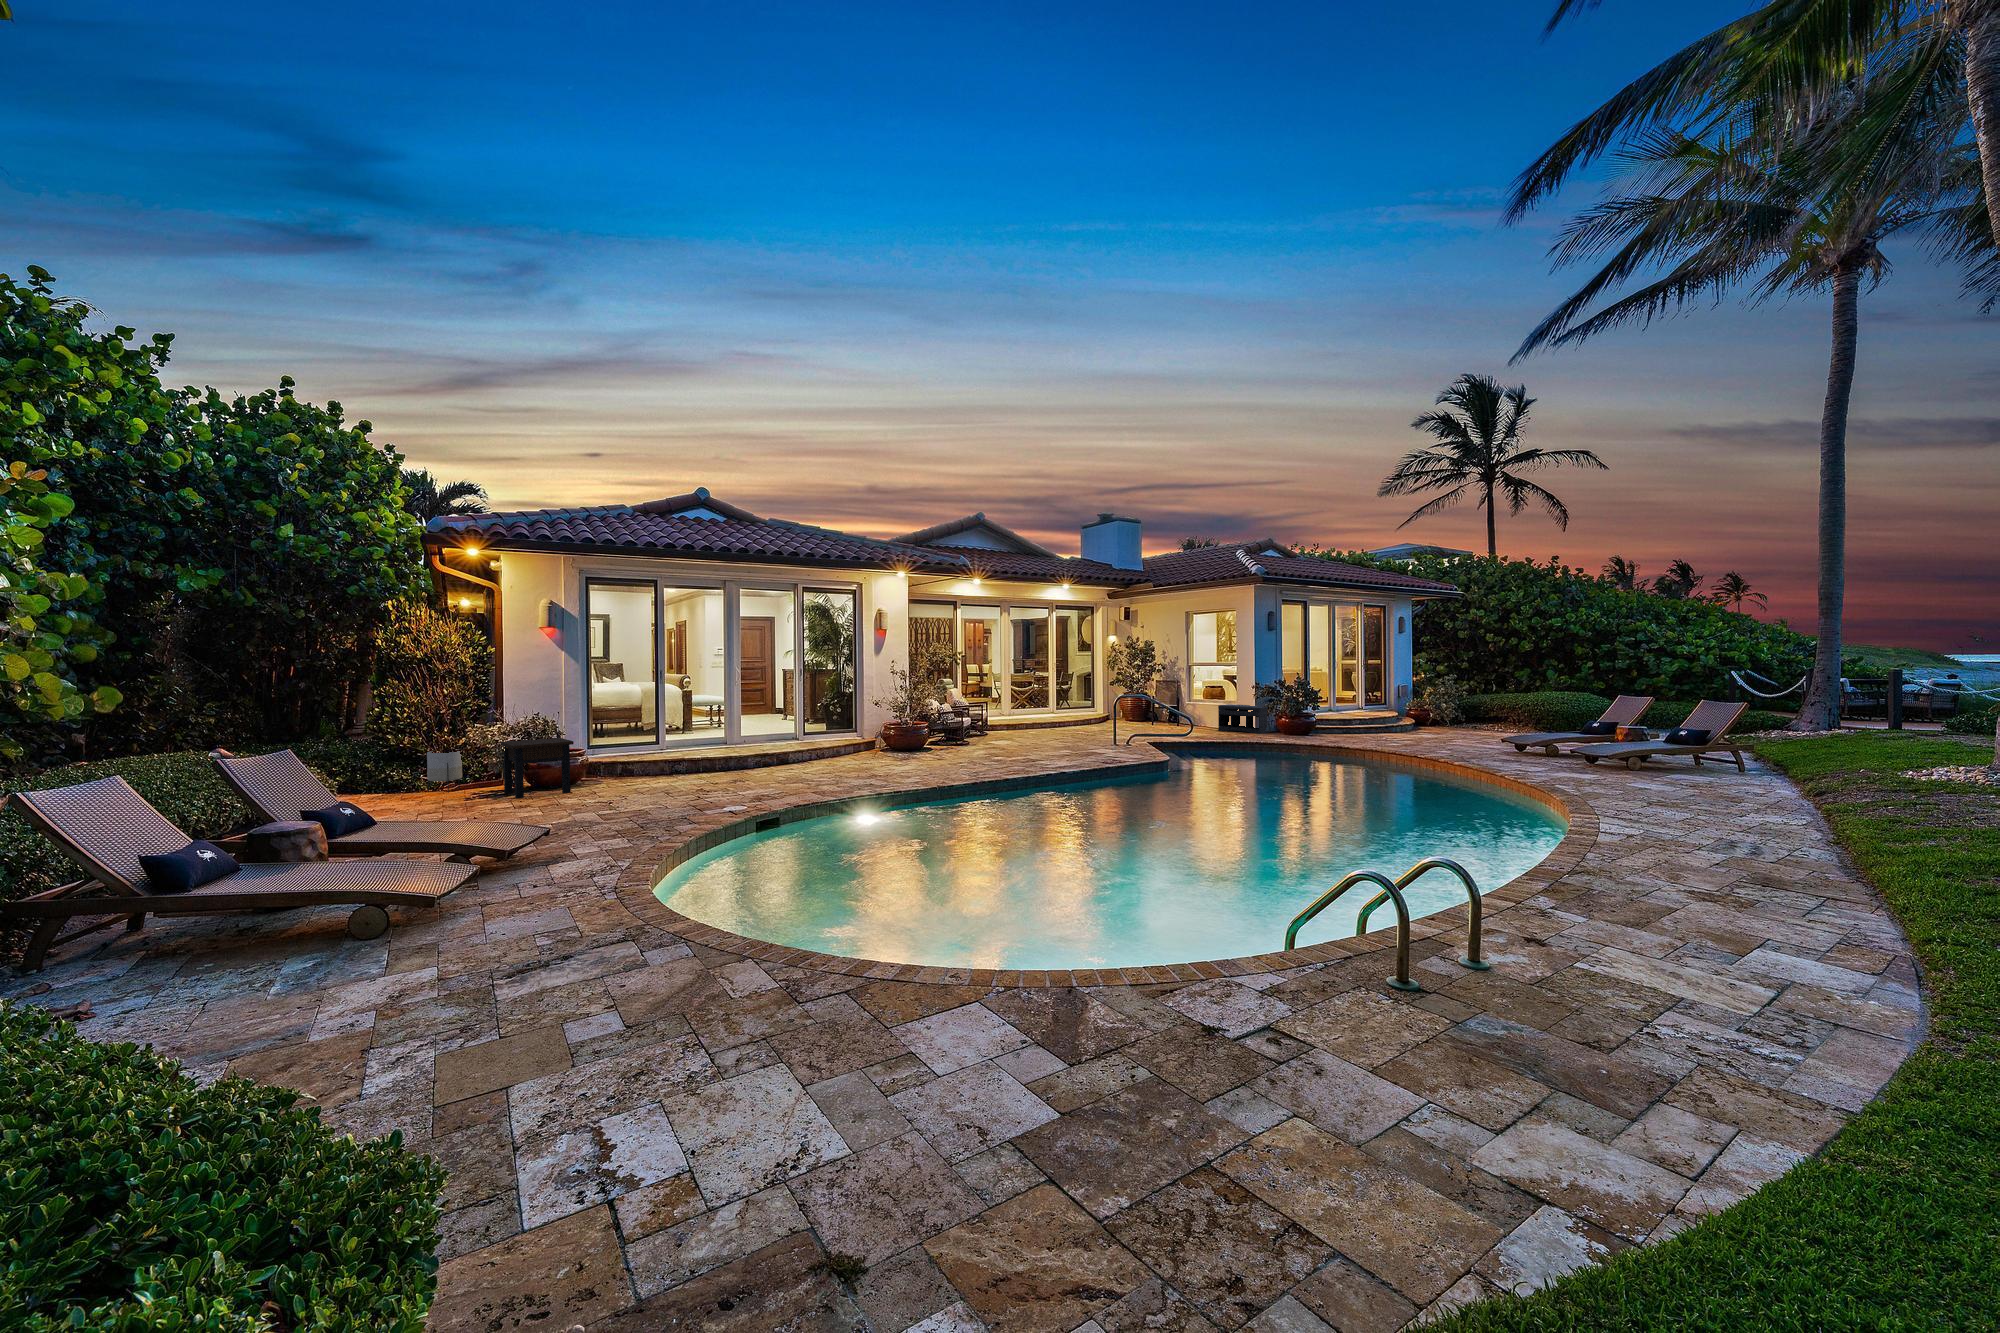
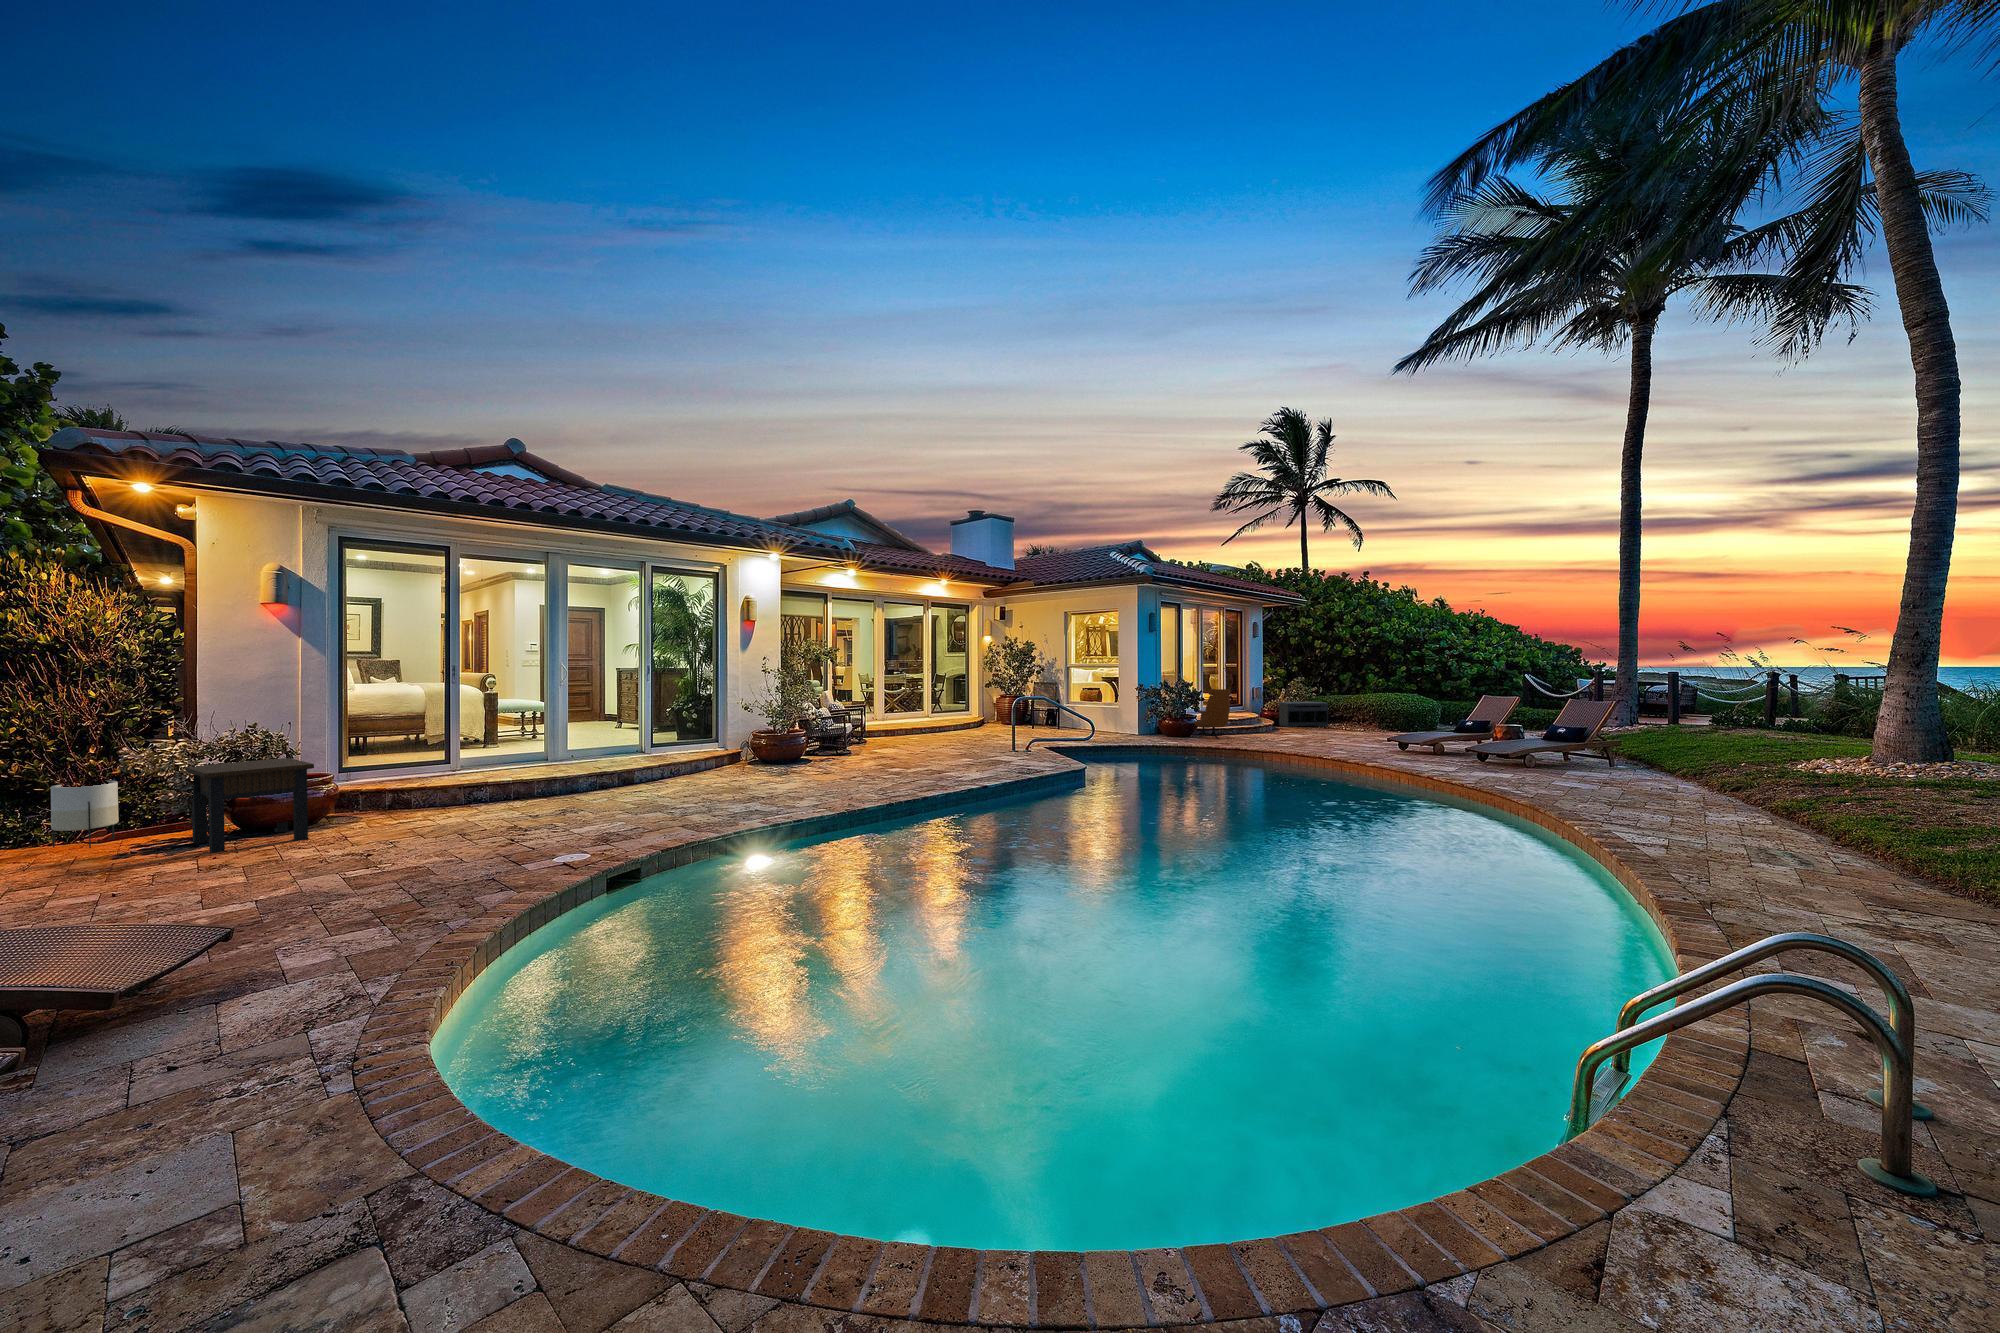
lounge chair: none [1313,687,1347,737] -> present [1193,689,1231,740]
bench: present [1218,704,1270,734] -> present [1279,702,1328,727]

